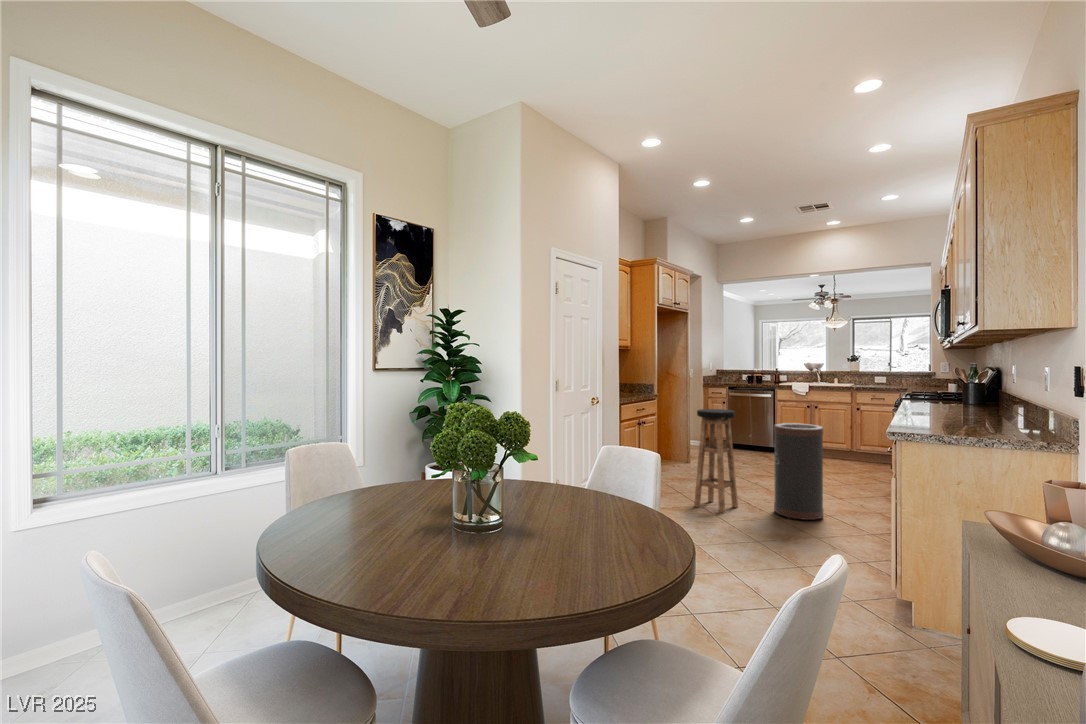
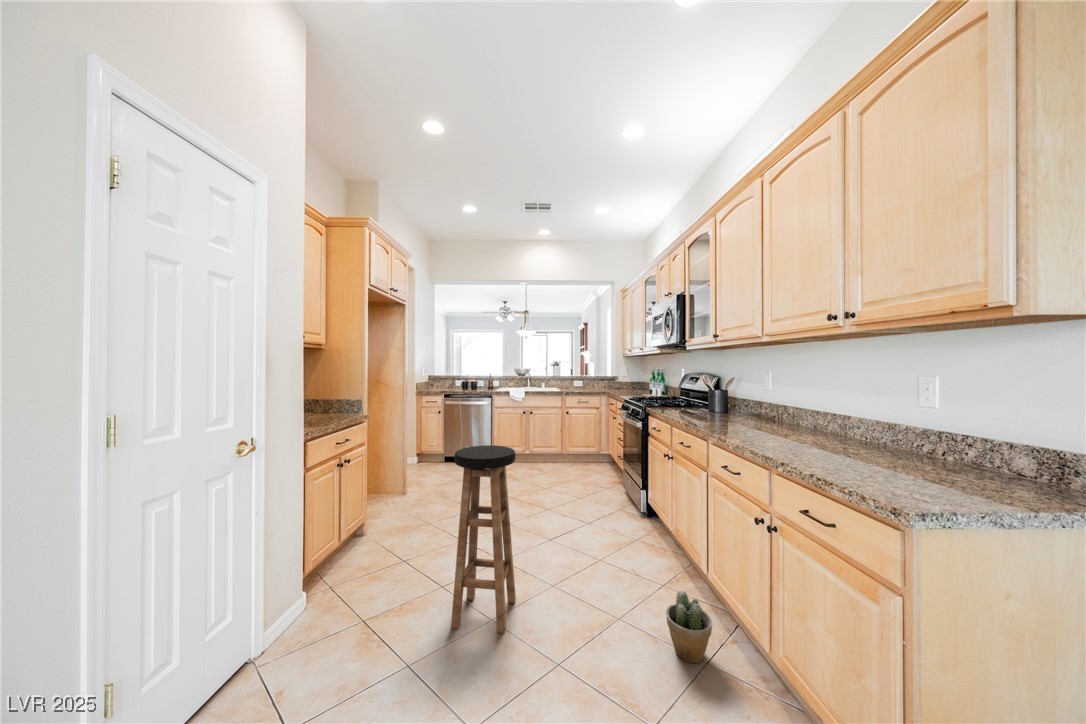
trash can: present [774,423,824,520] -> none [565,454,629,608]
potted plant: none [818,502,850,543] -> present [666,591,712,663]

